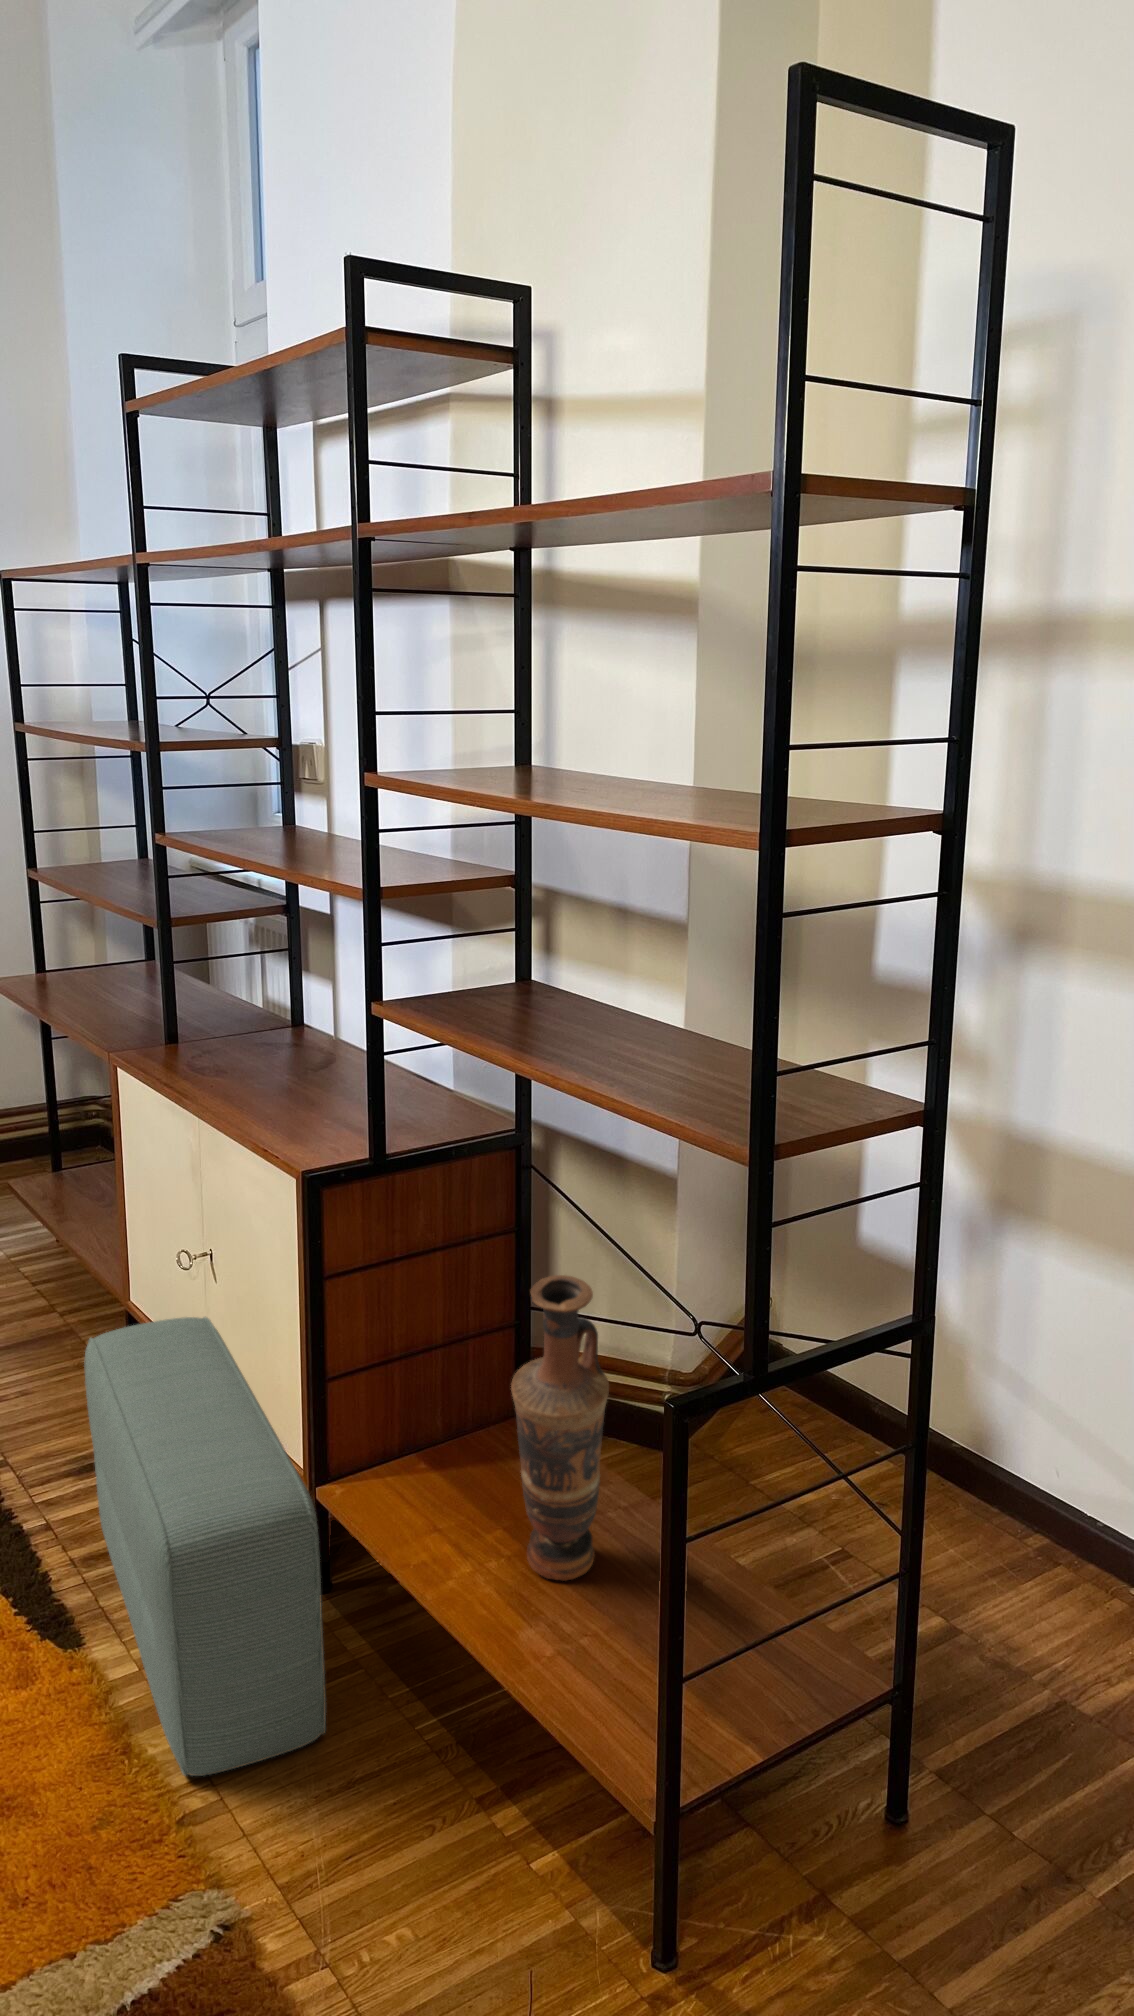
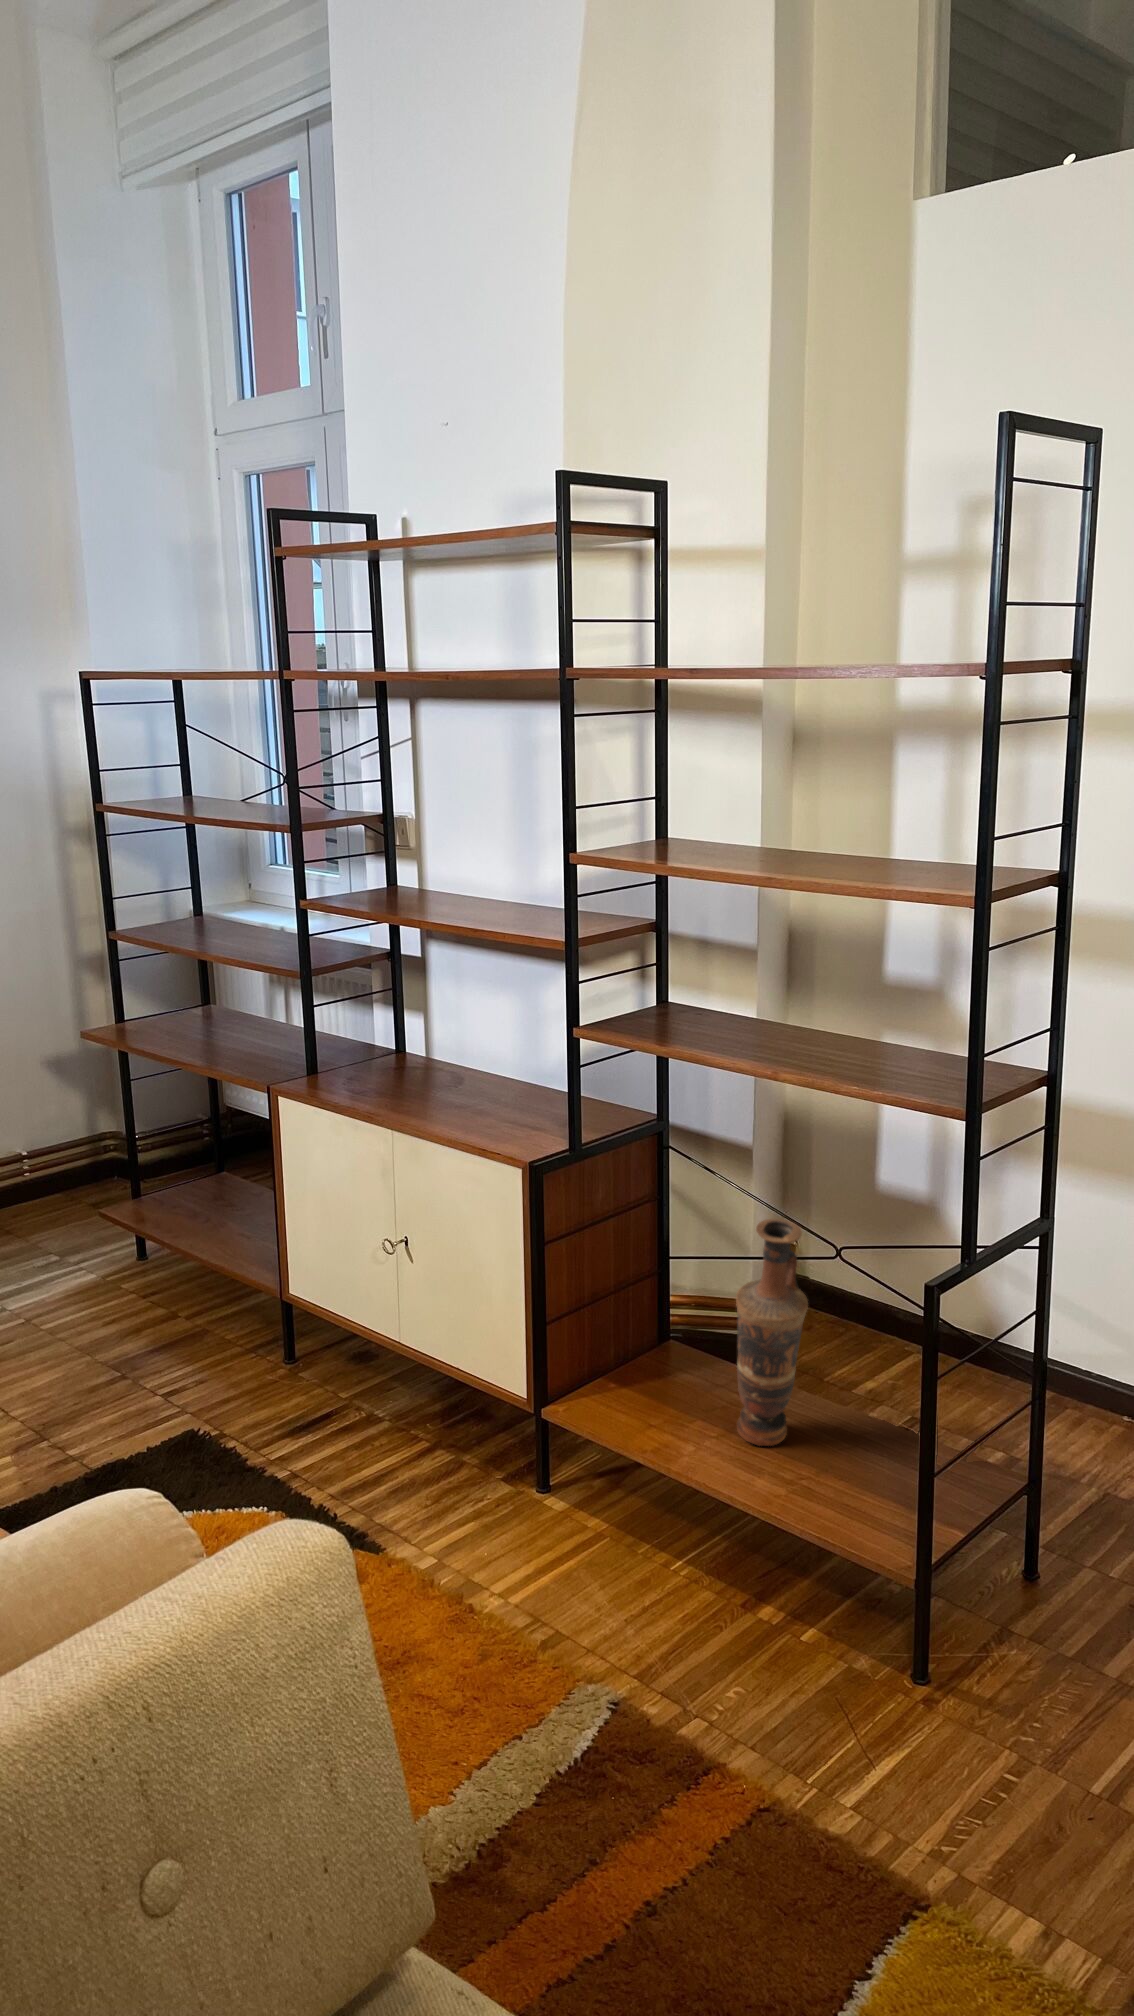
pouf: present [84,1317,326,1776] -> none [328,1290,611,1621]

